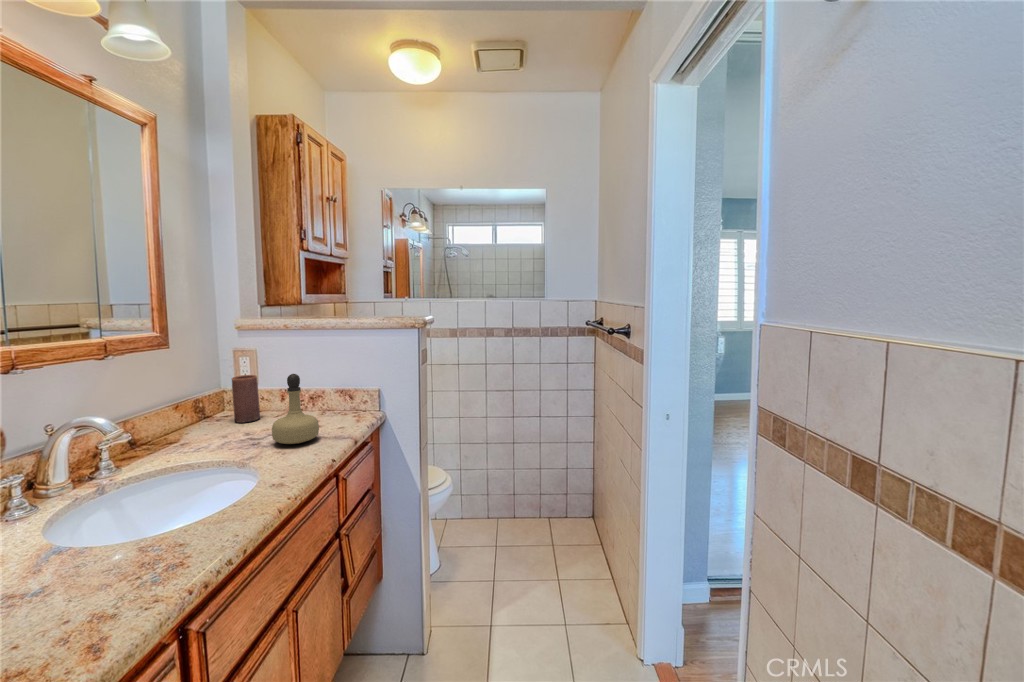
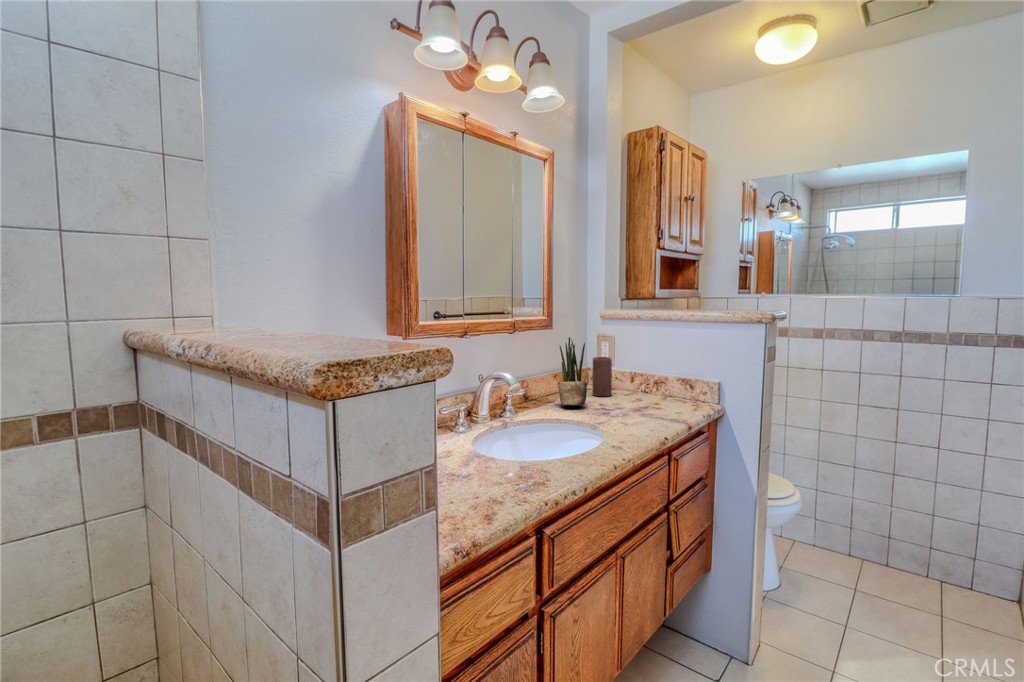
potted plant: none [183,358,228,446] -> present [559,337,587,405]
perfume bottle: present [272,374,319,444] -> none [617,354,657,418]

